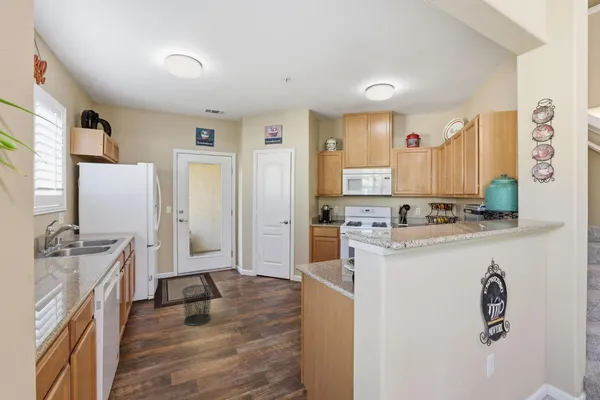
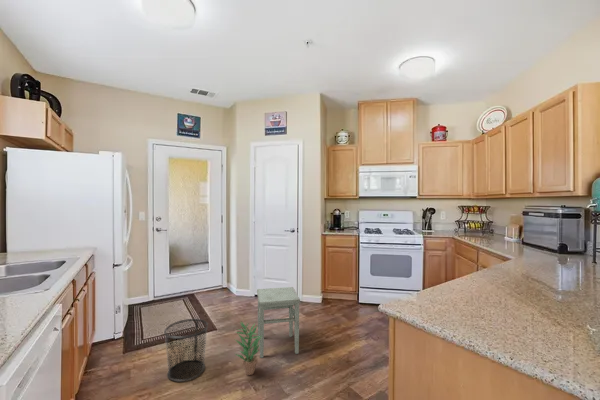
stool: none [250,266,281,315] -> present [257,287,300,358]
potted plant: none [230,286,250,324] -> present [236,322,261,375]

